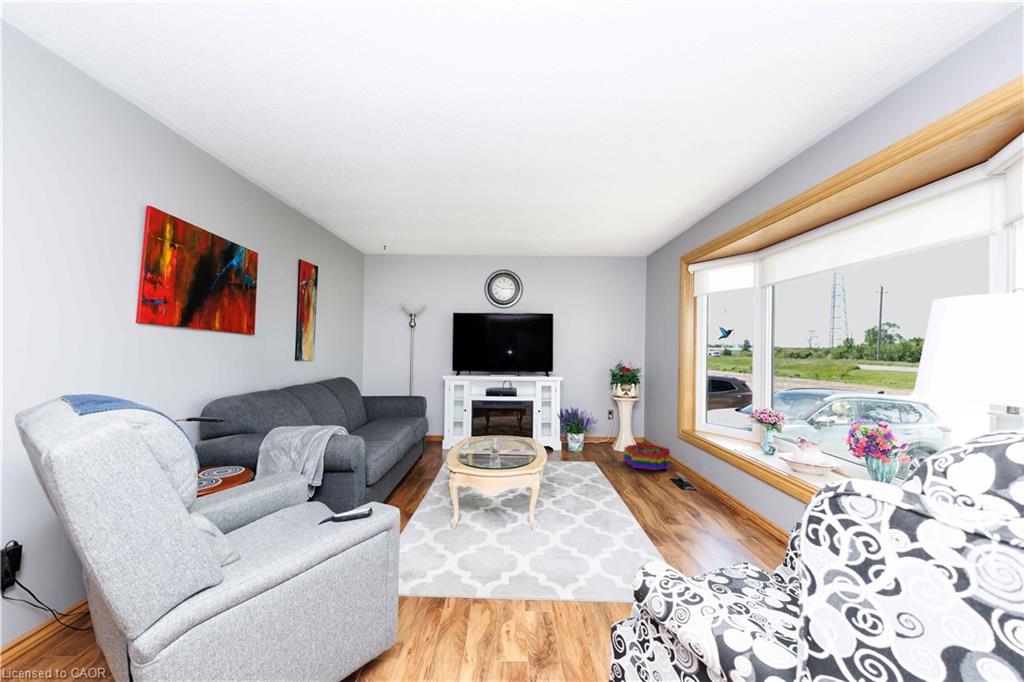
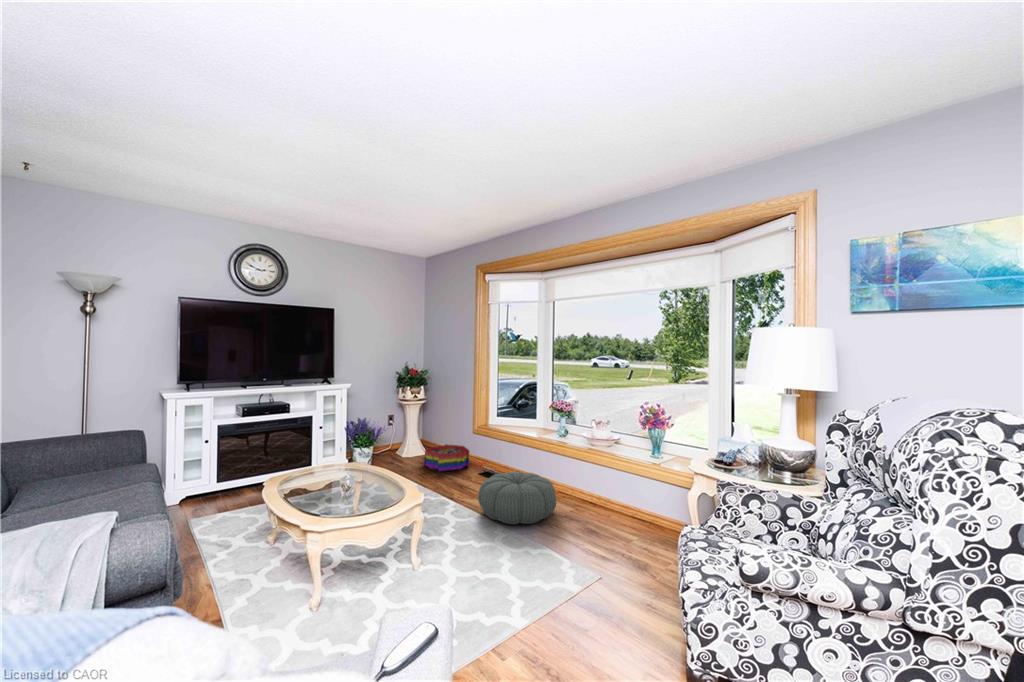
pouf: none [625,477,711,532] -> present [478,471,556,524]

